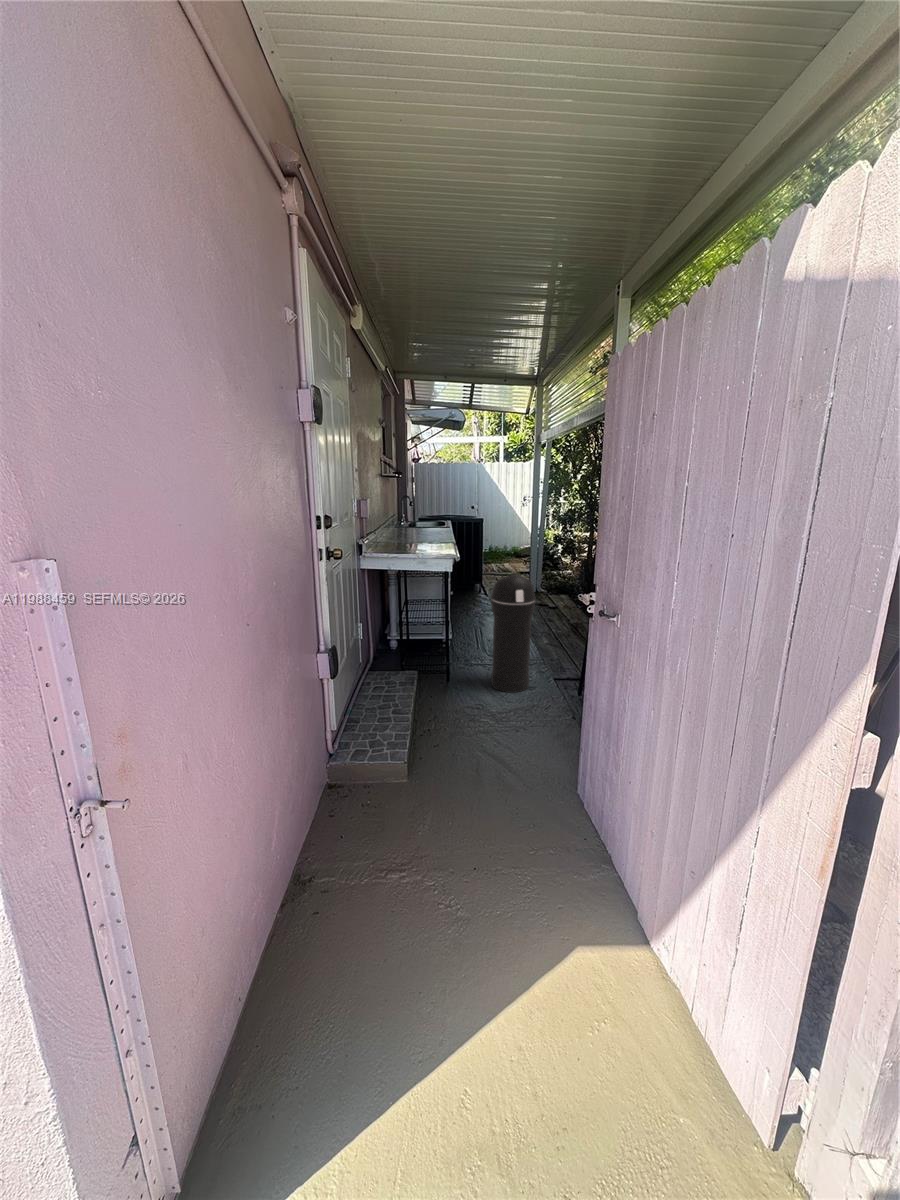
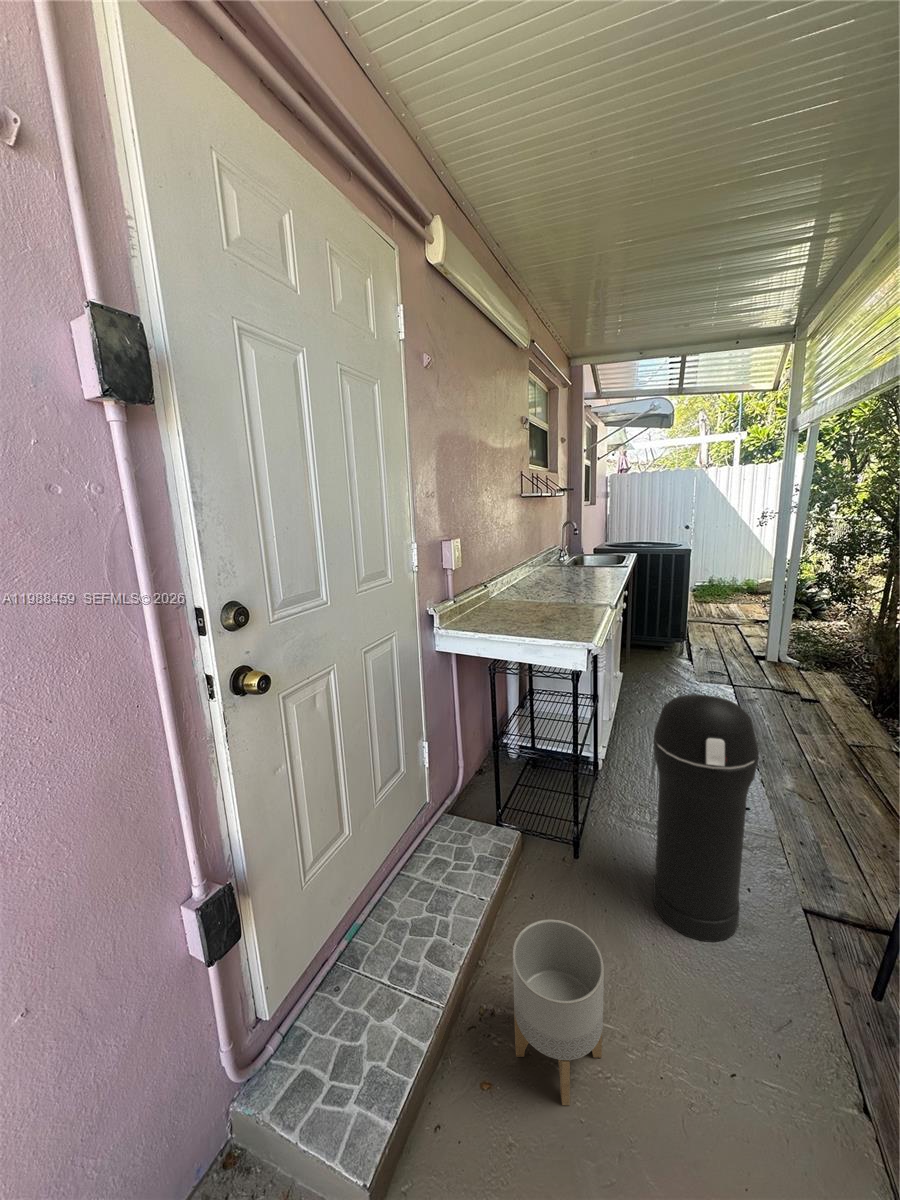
planter: none [447,673,486,739] -> present [513,919,604,1105]

